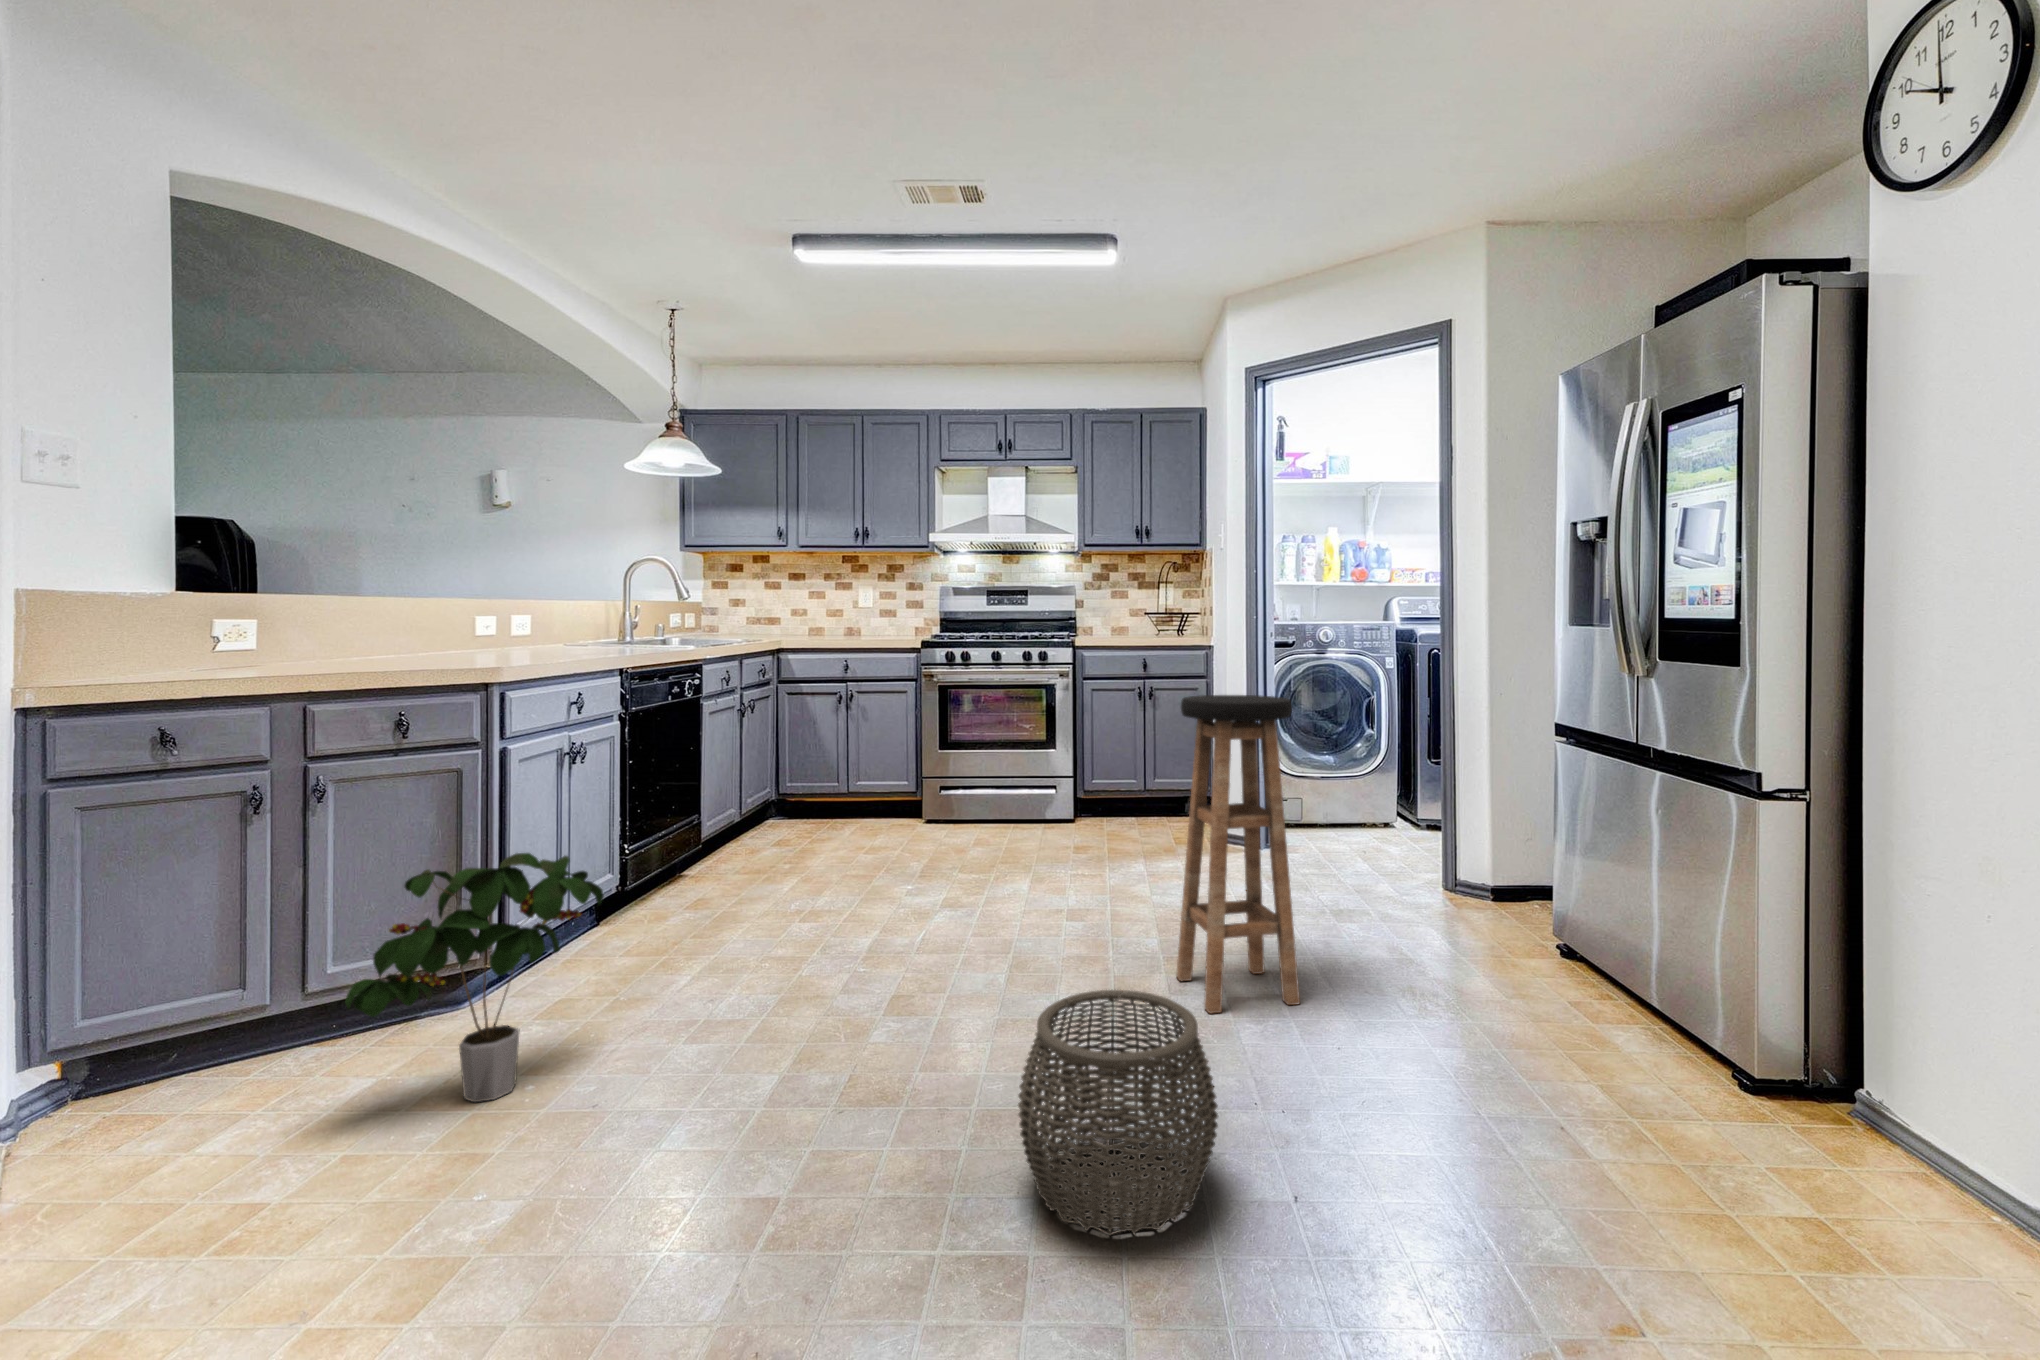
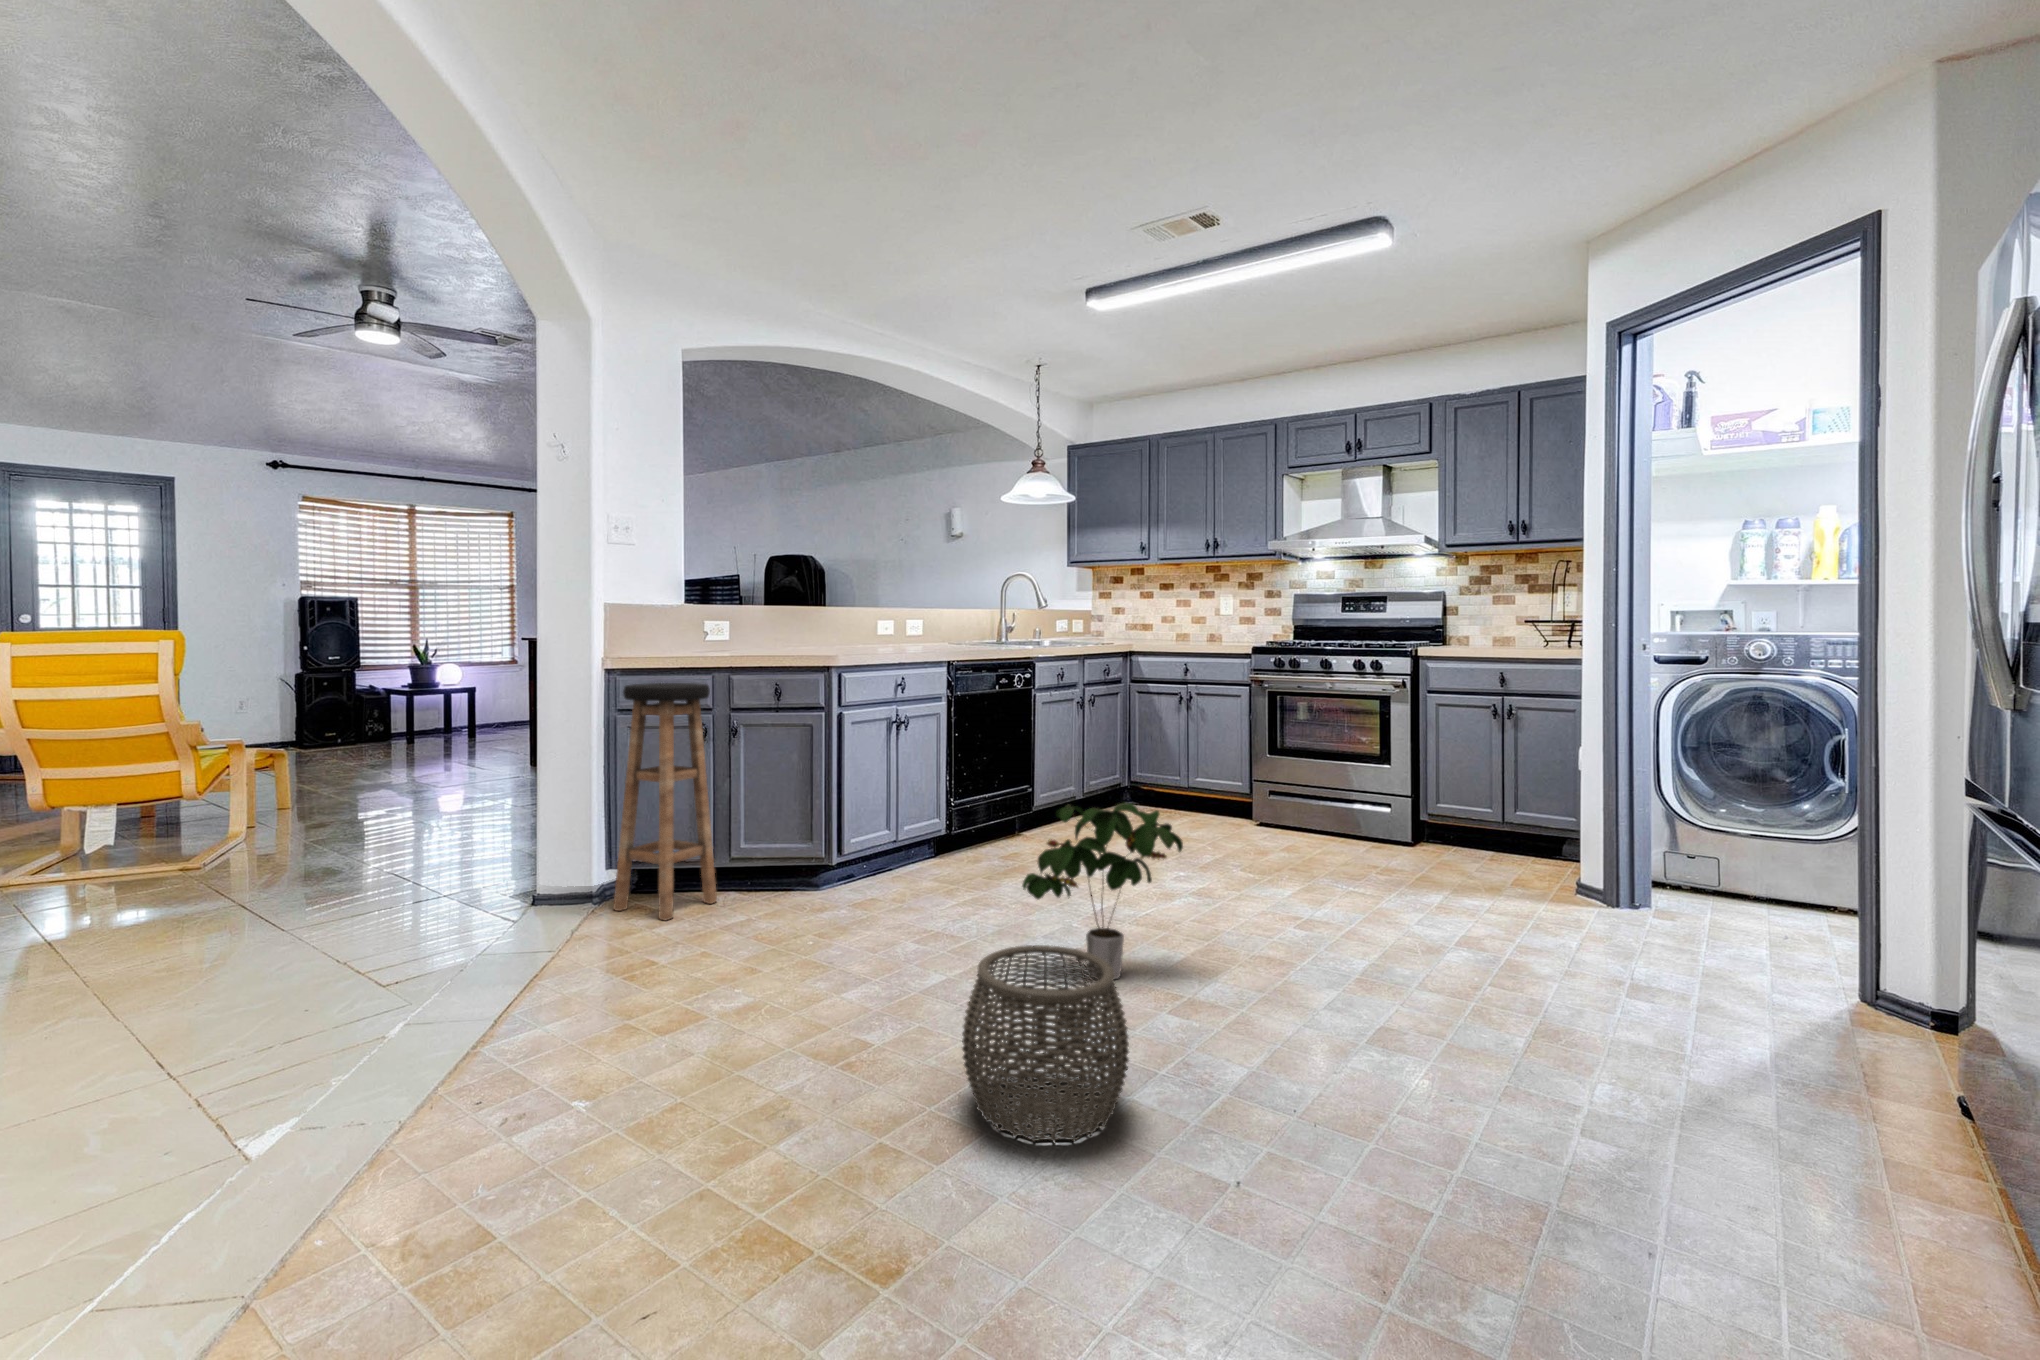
bar stool: present [1176,695,1300,1013] -> present [613,683,717,920]
potted plant: present [345,853,604,1102] -> present [1022,803,1183,979]

